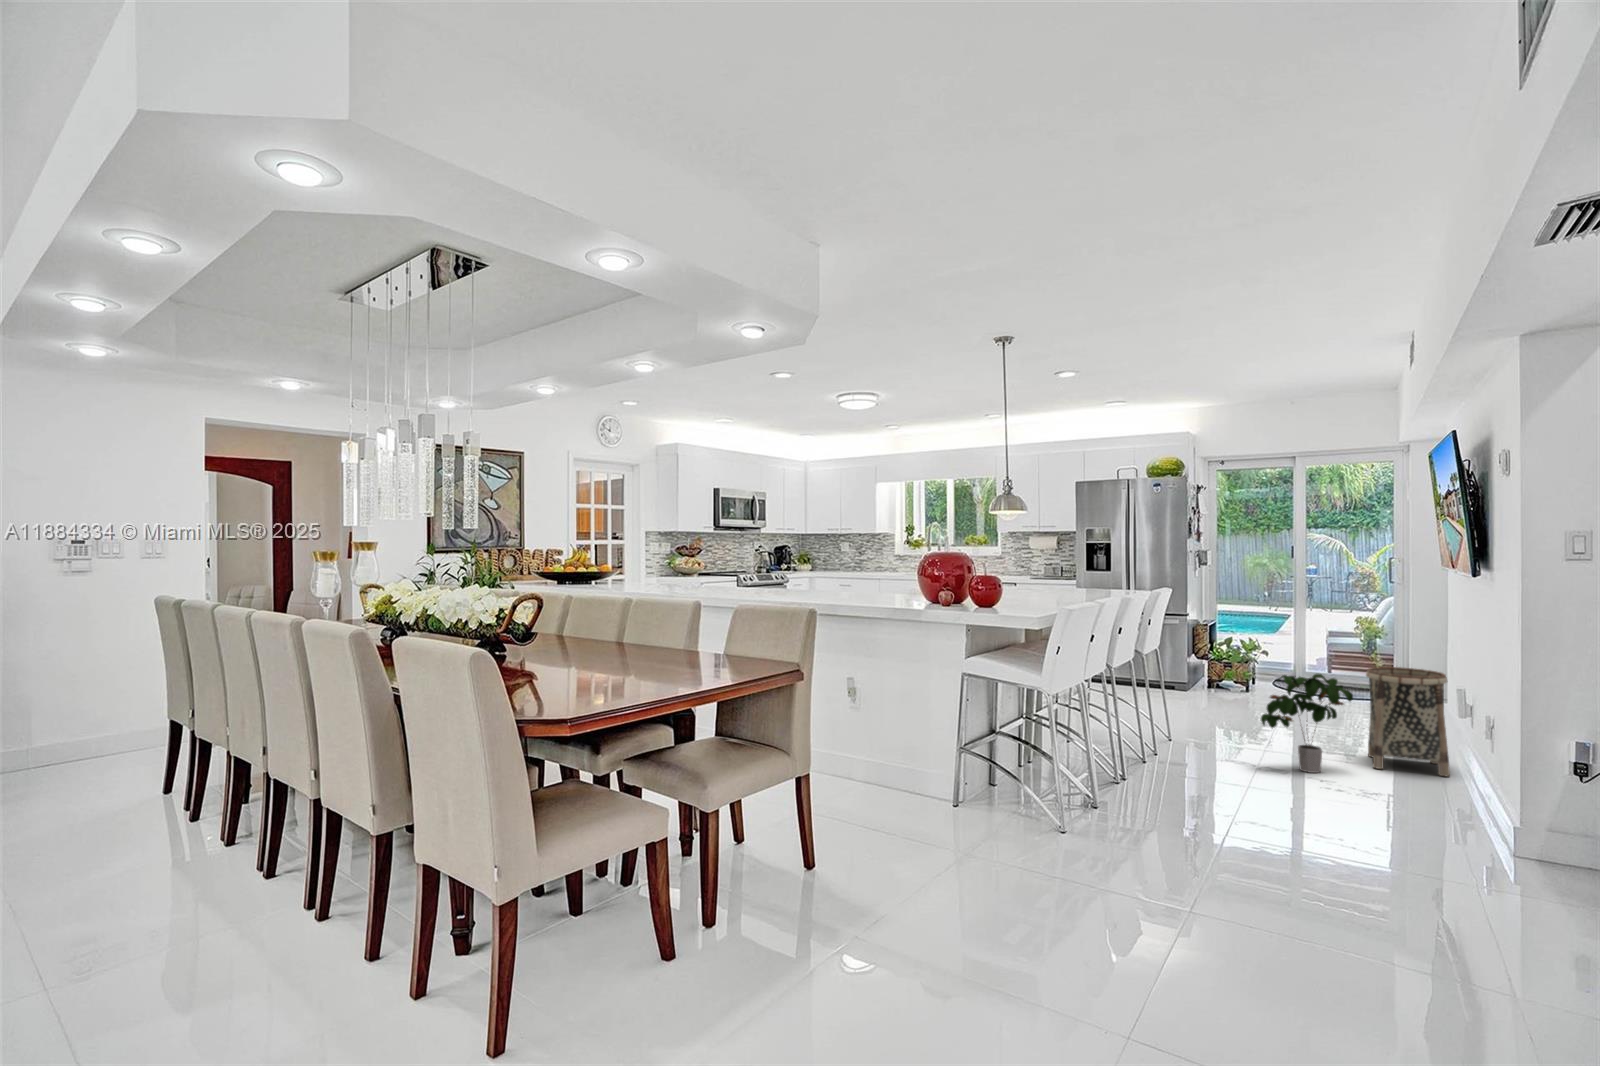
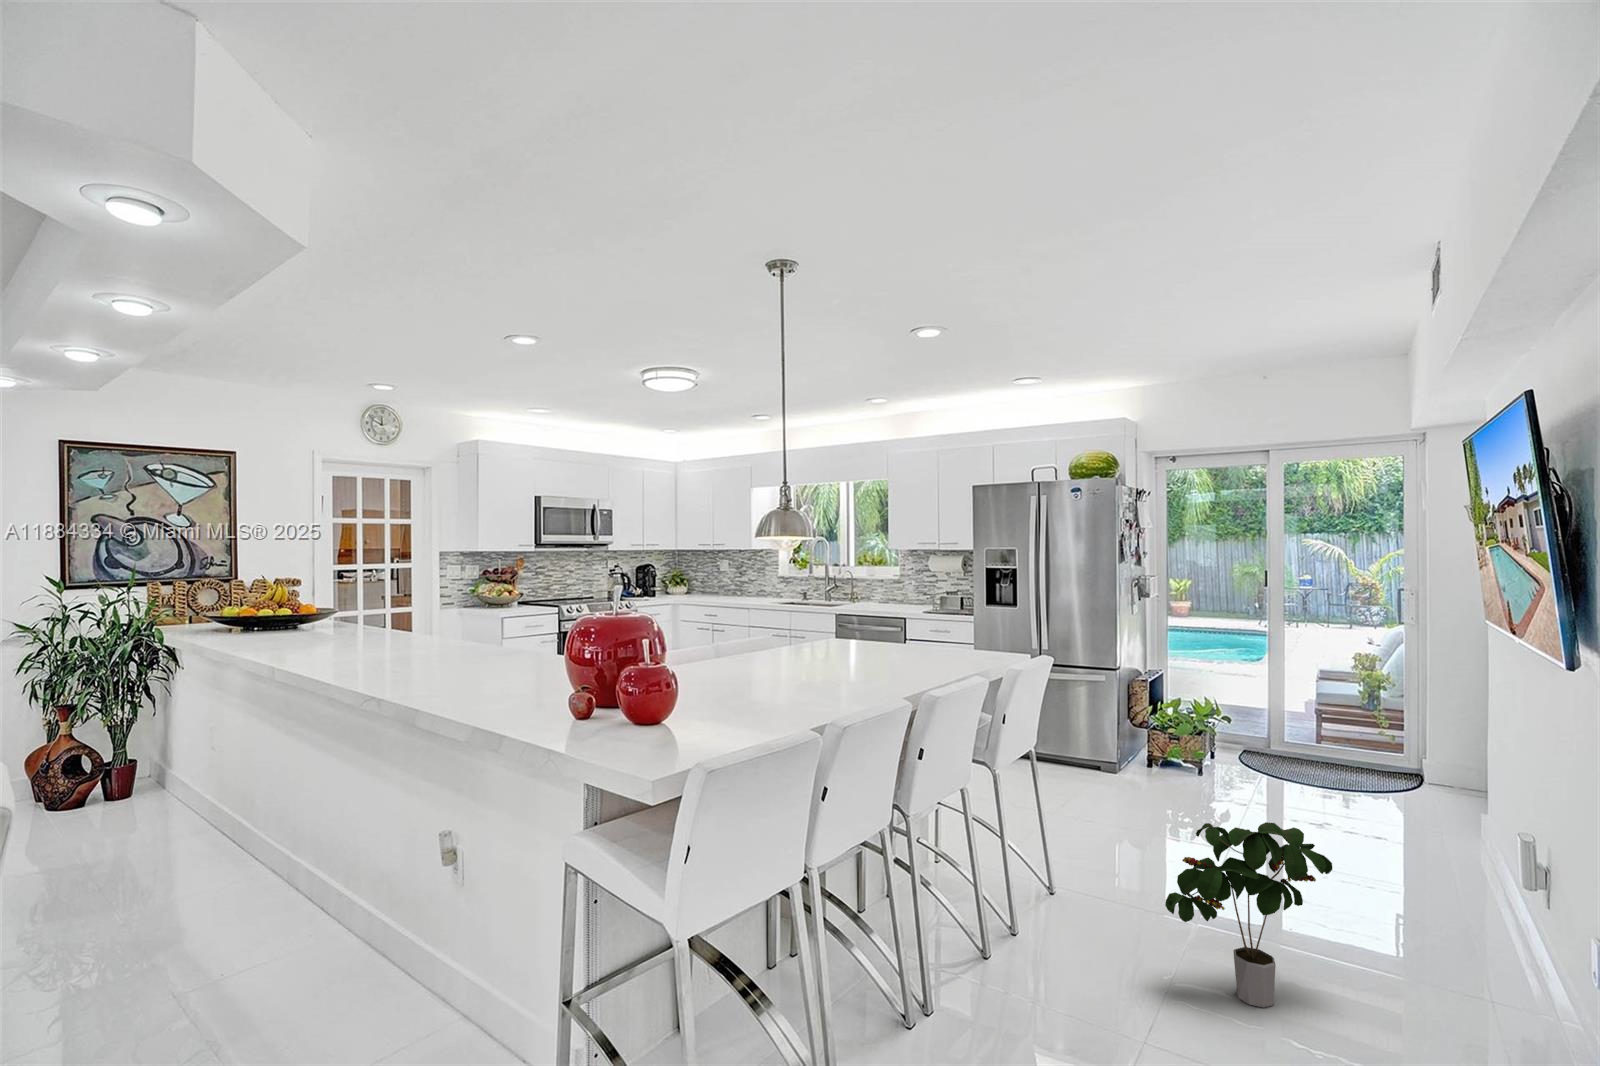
basket: present [1366,667,1450,776] -> none [1357,798,1515,1027]

